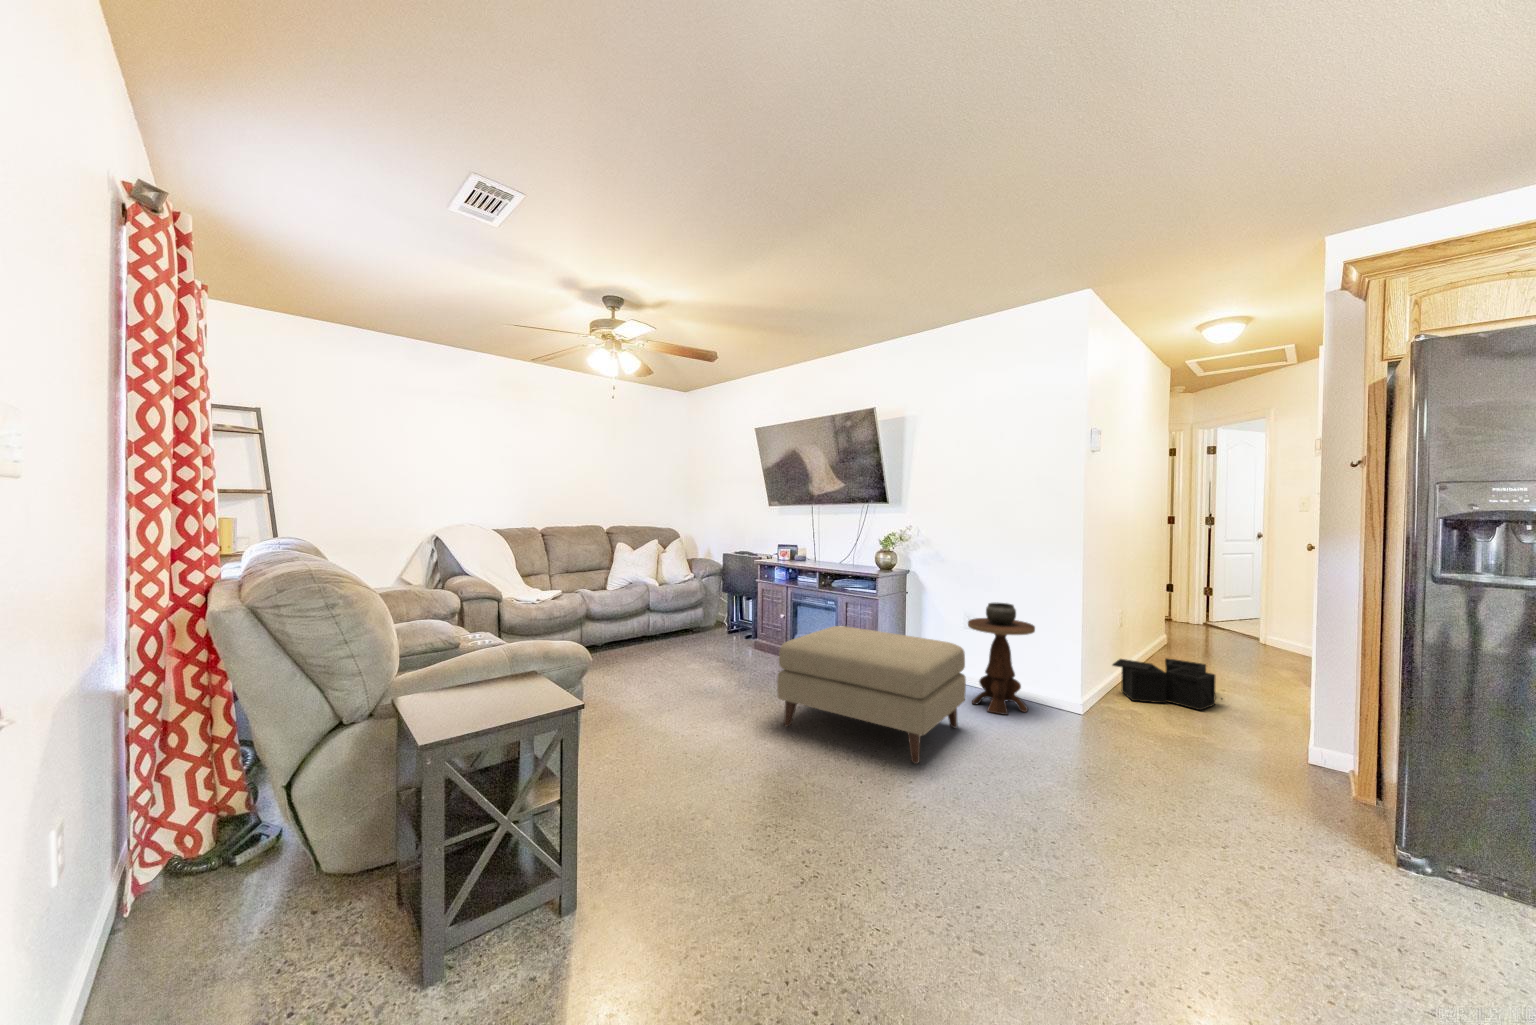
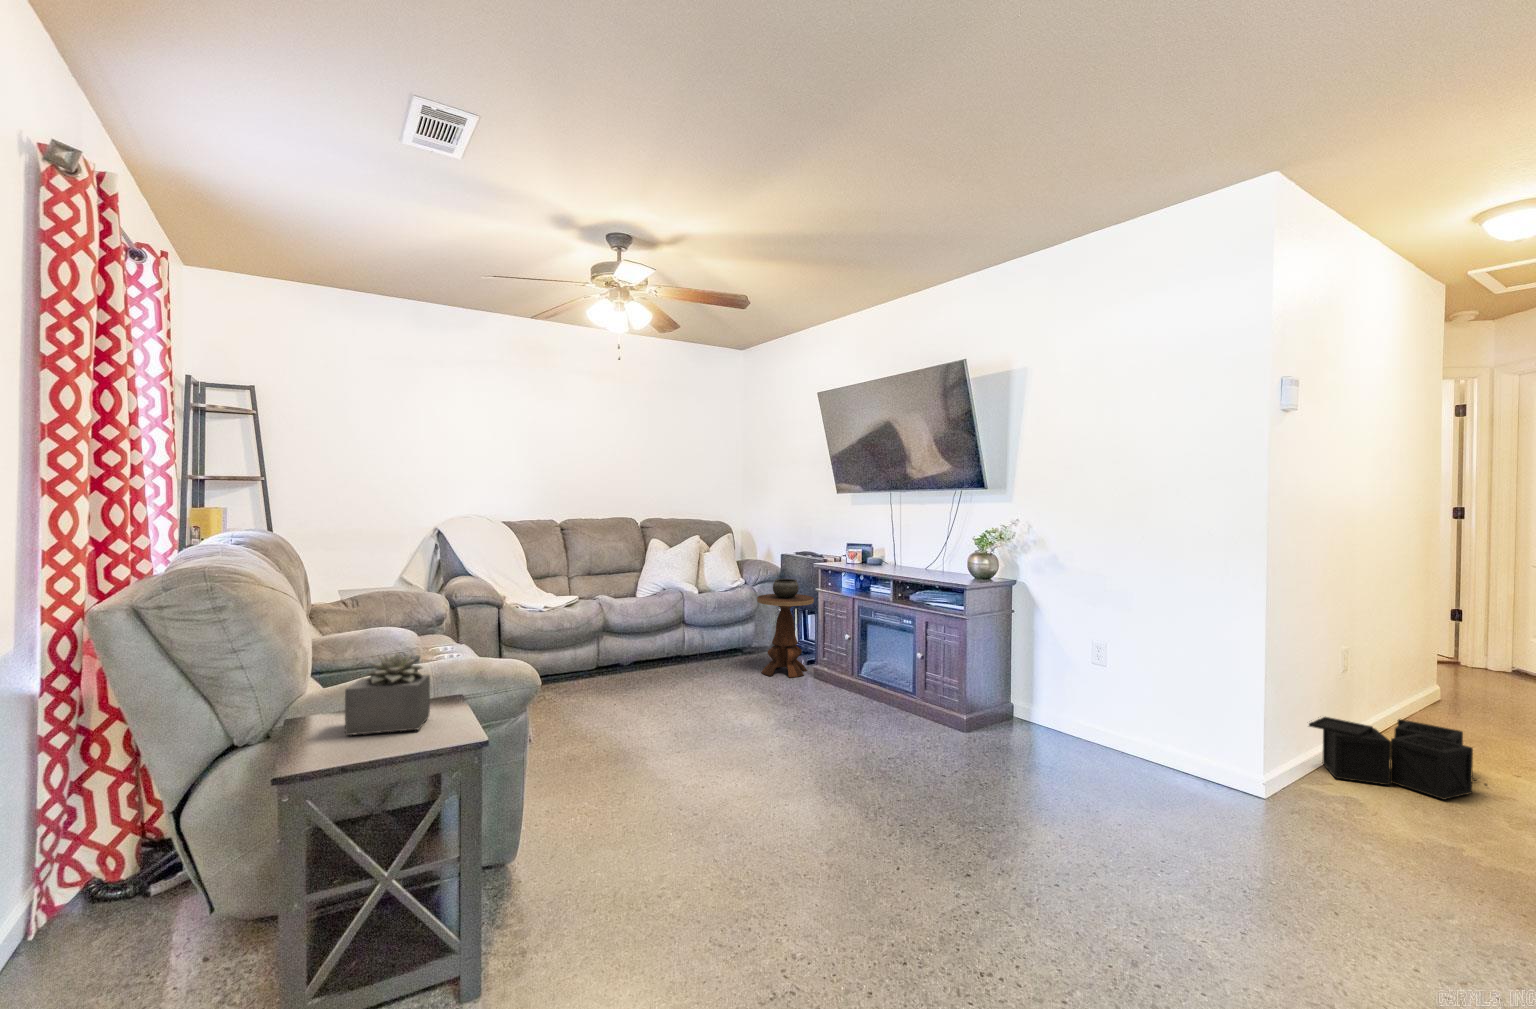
side table: present [968,603,1035,715] -> present [757,579,814,678]
ottoman: present [777,626,966,764] -> none [810,652,1067,844]
succulent plant: none [450,637,514,709] -> present [345,653,430,735]

